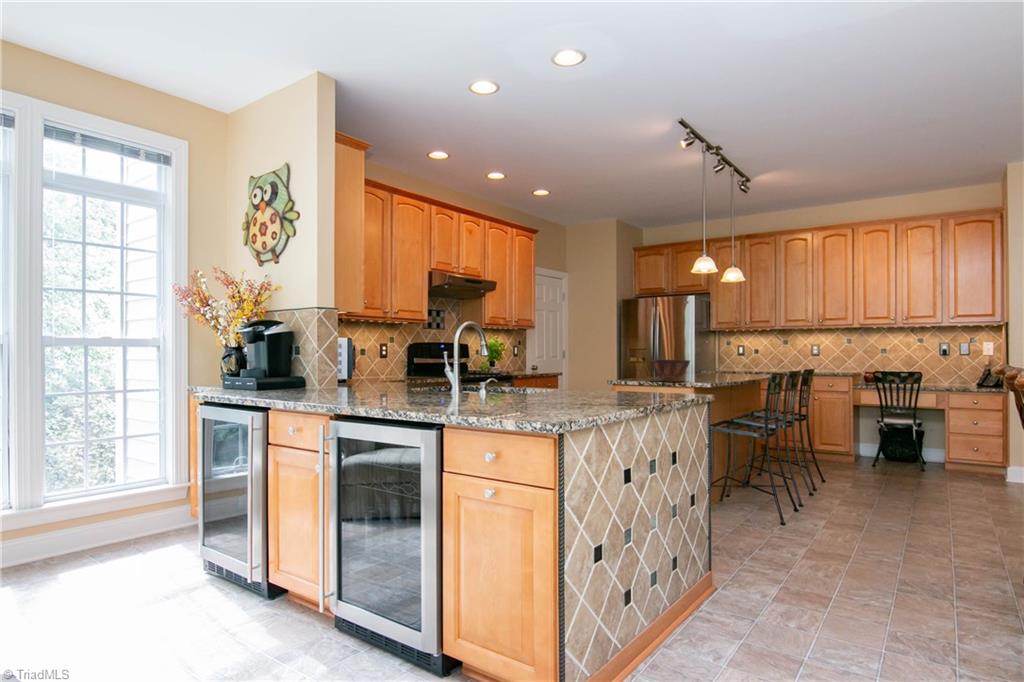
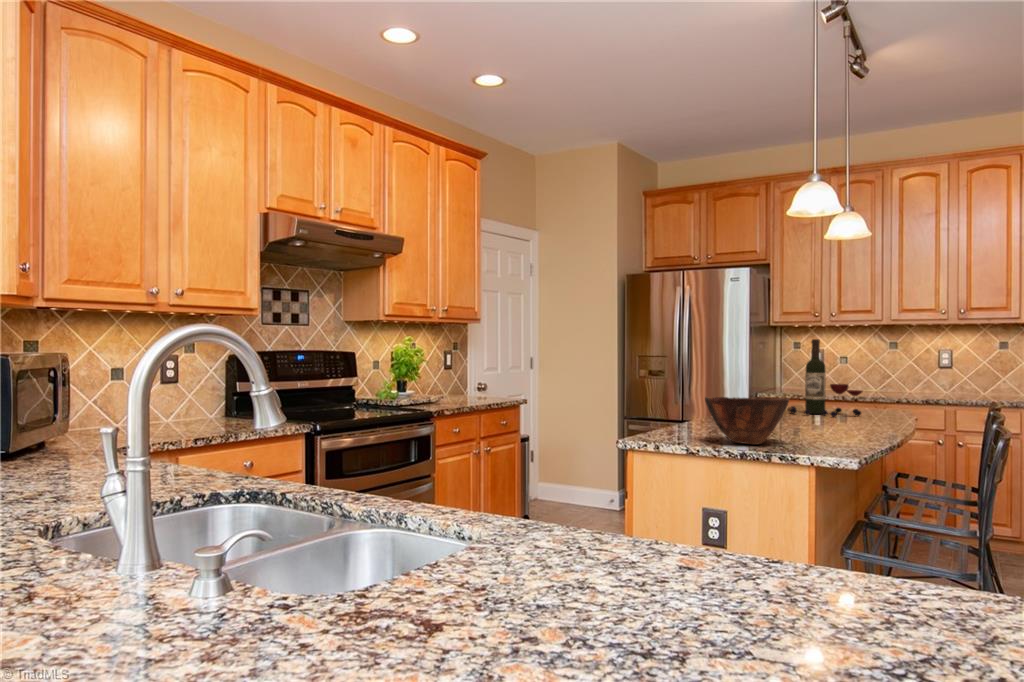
wine bottle: none [707,336,746,378] -> present [787,339,863,417]

